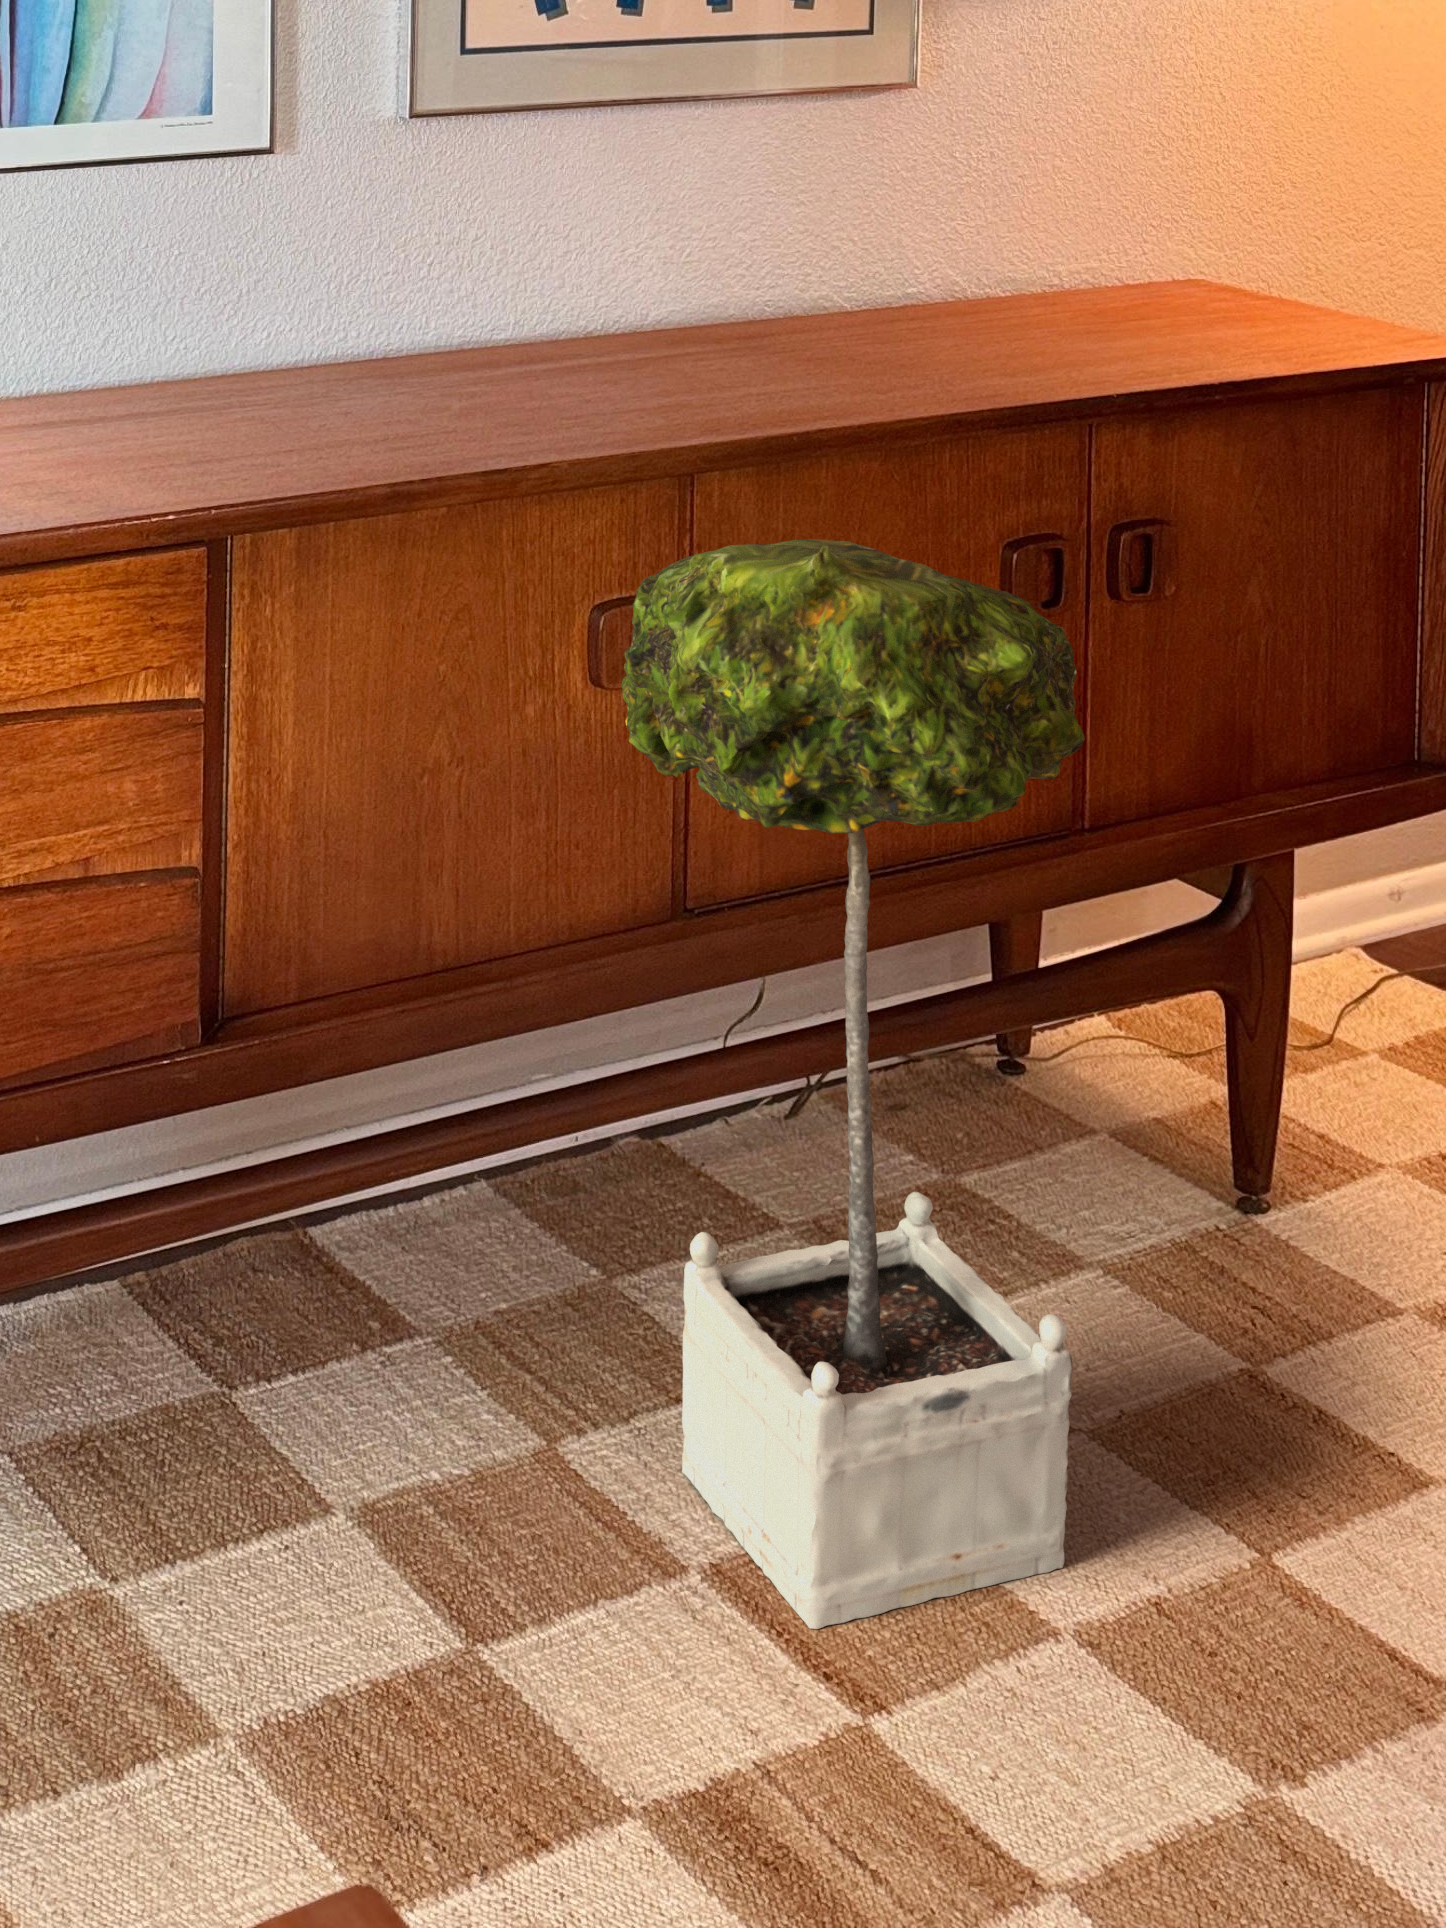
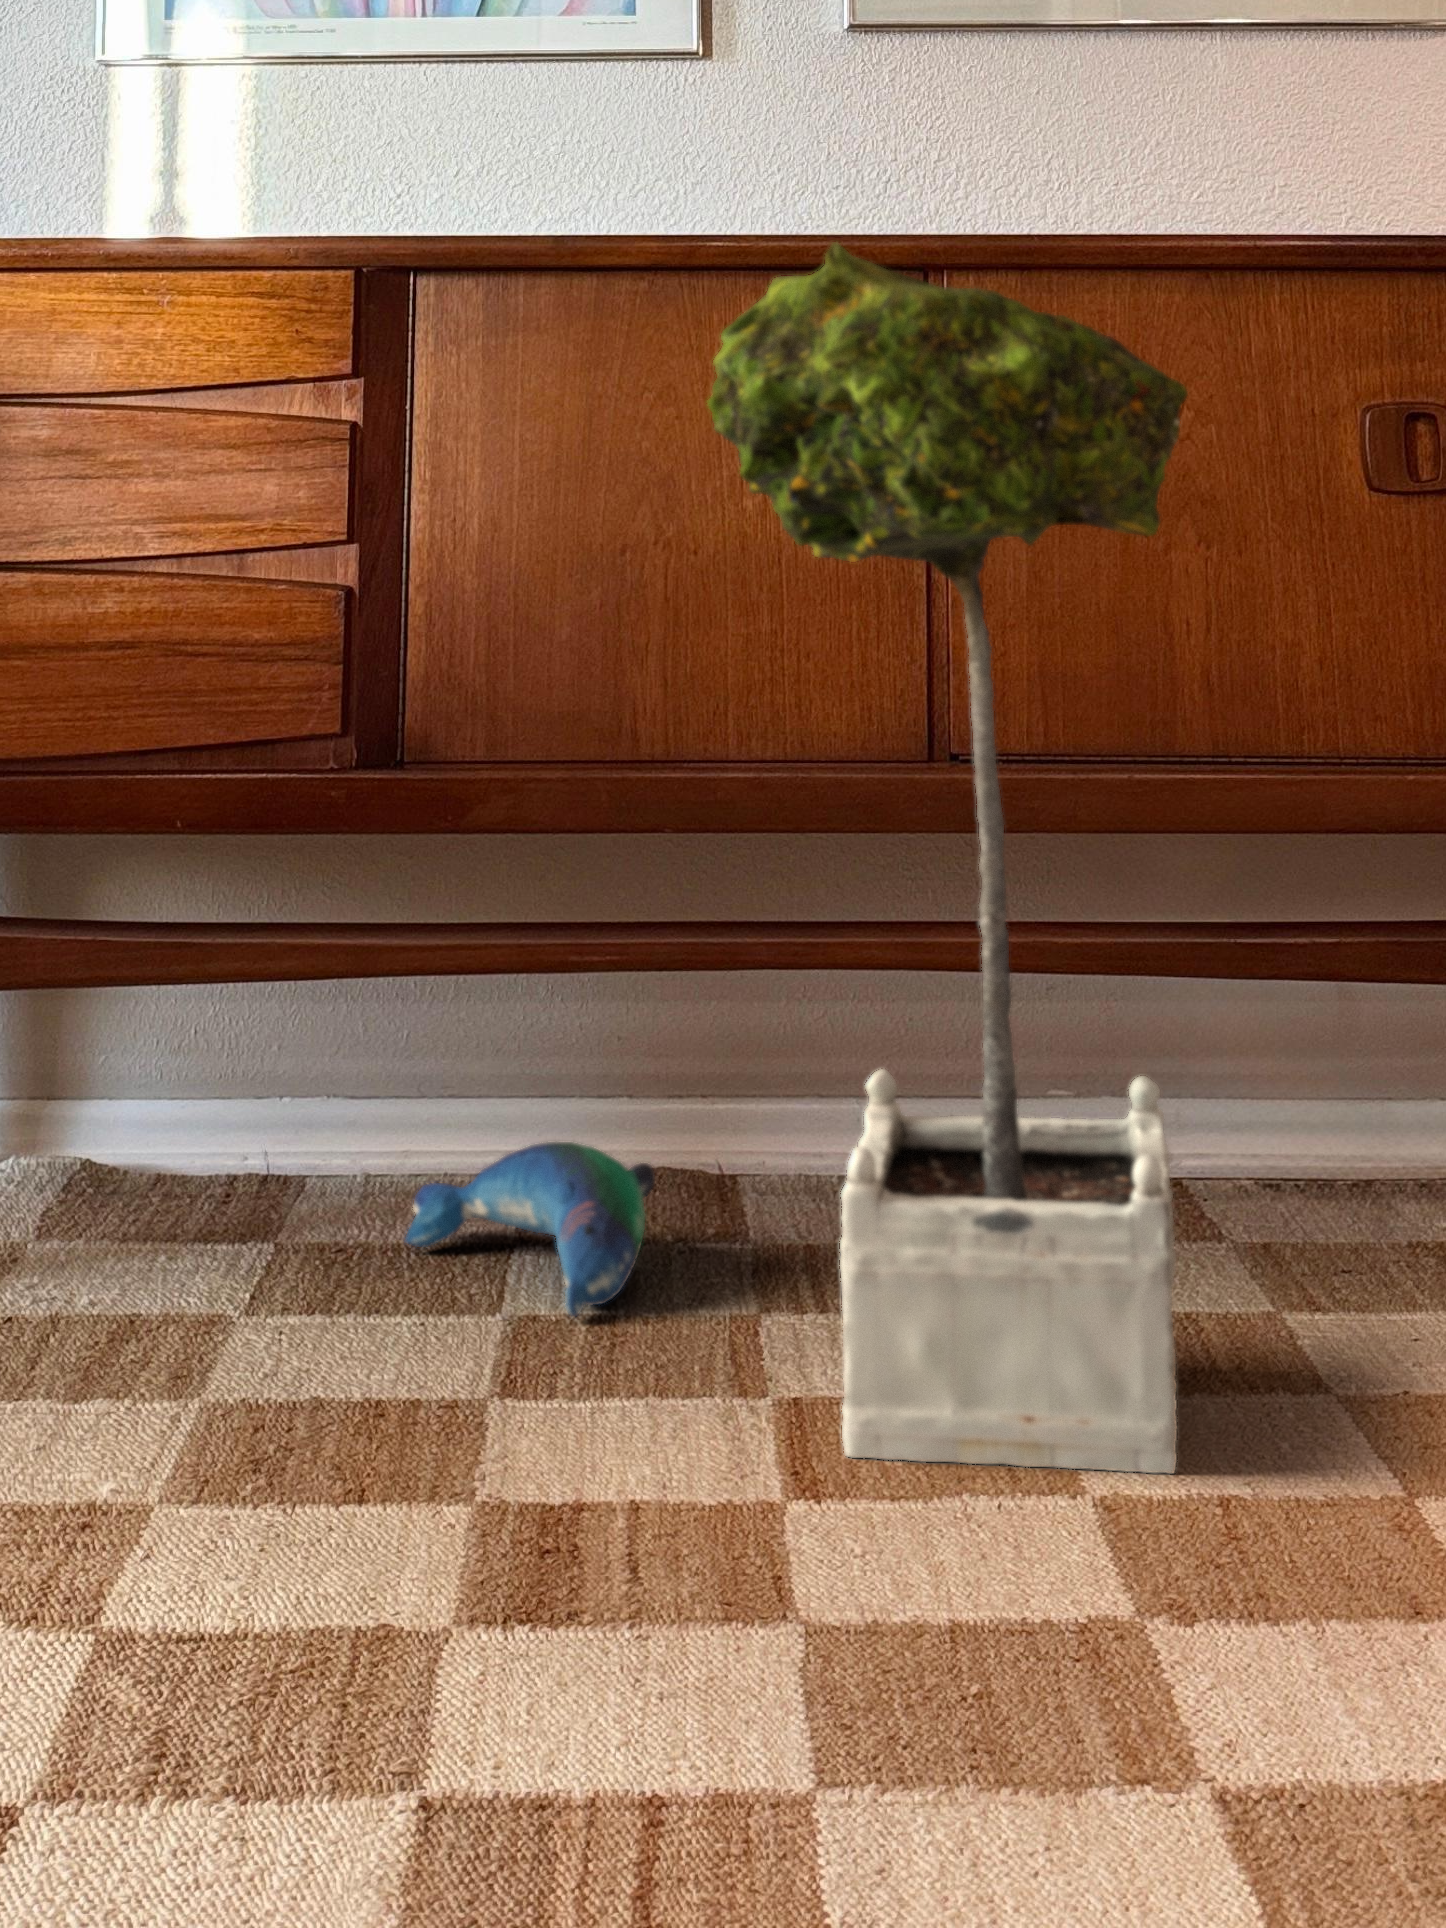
plush toy: none [106,1302,416,1504] -> present [405,1142,655,1317]

